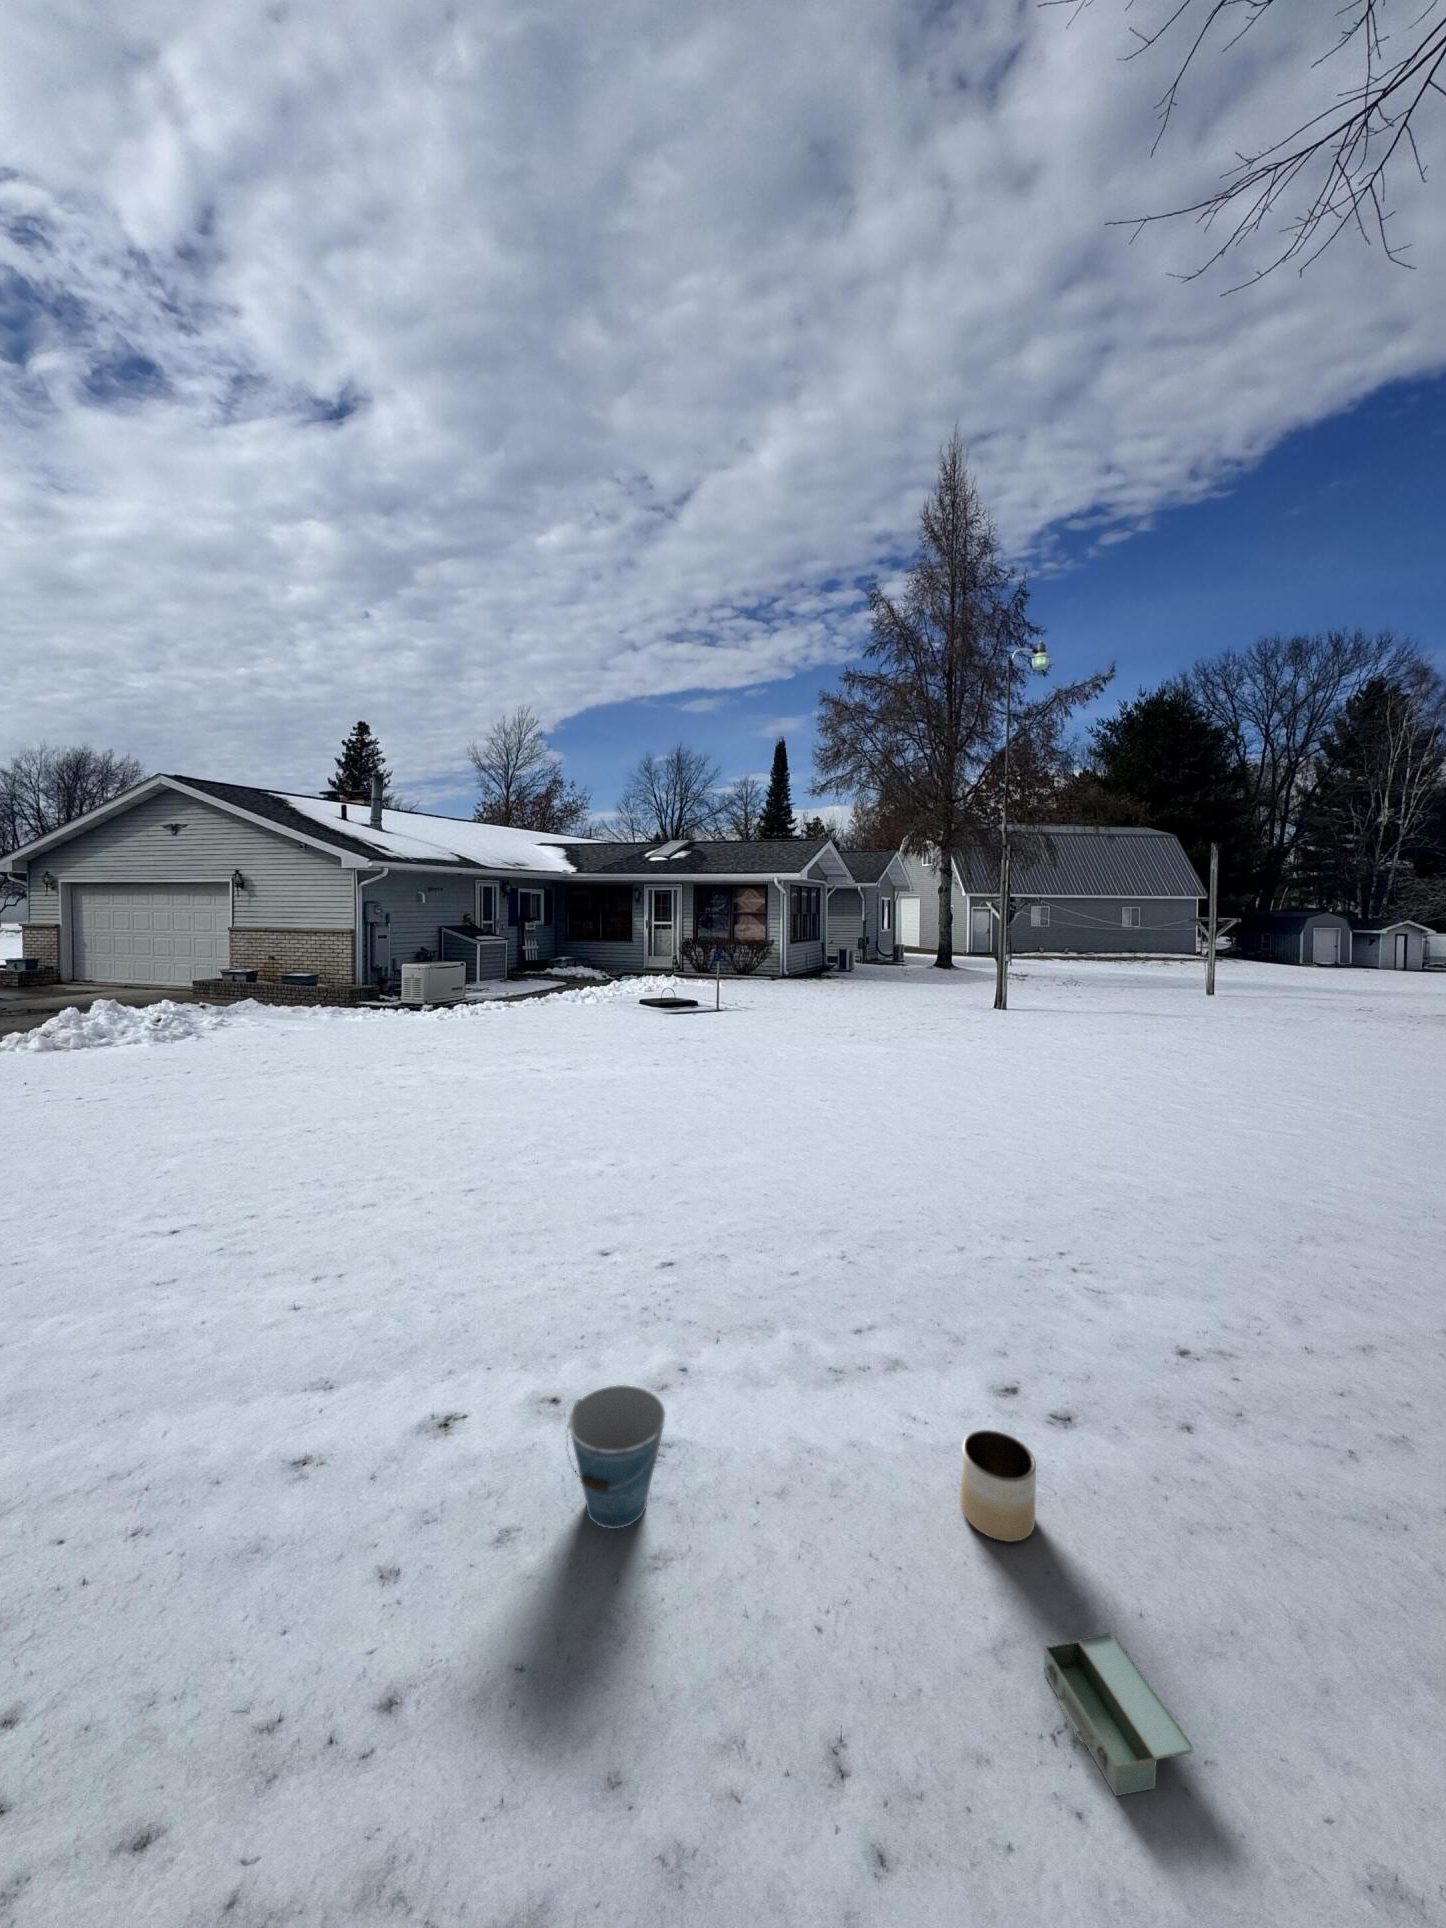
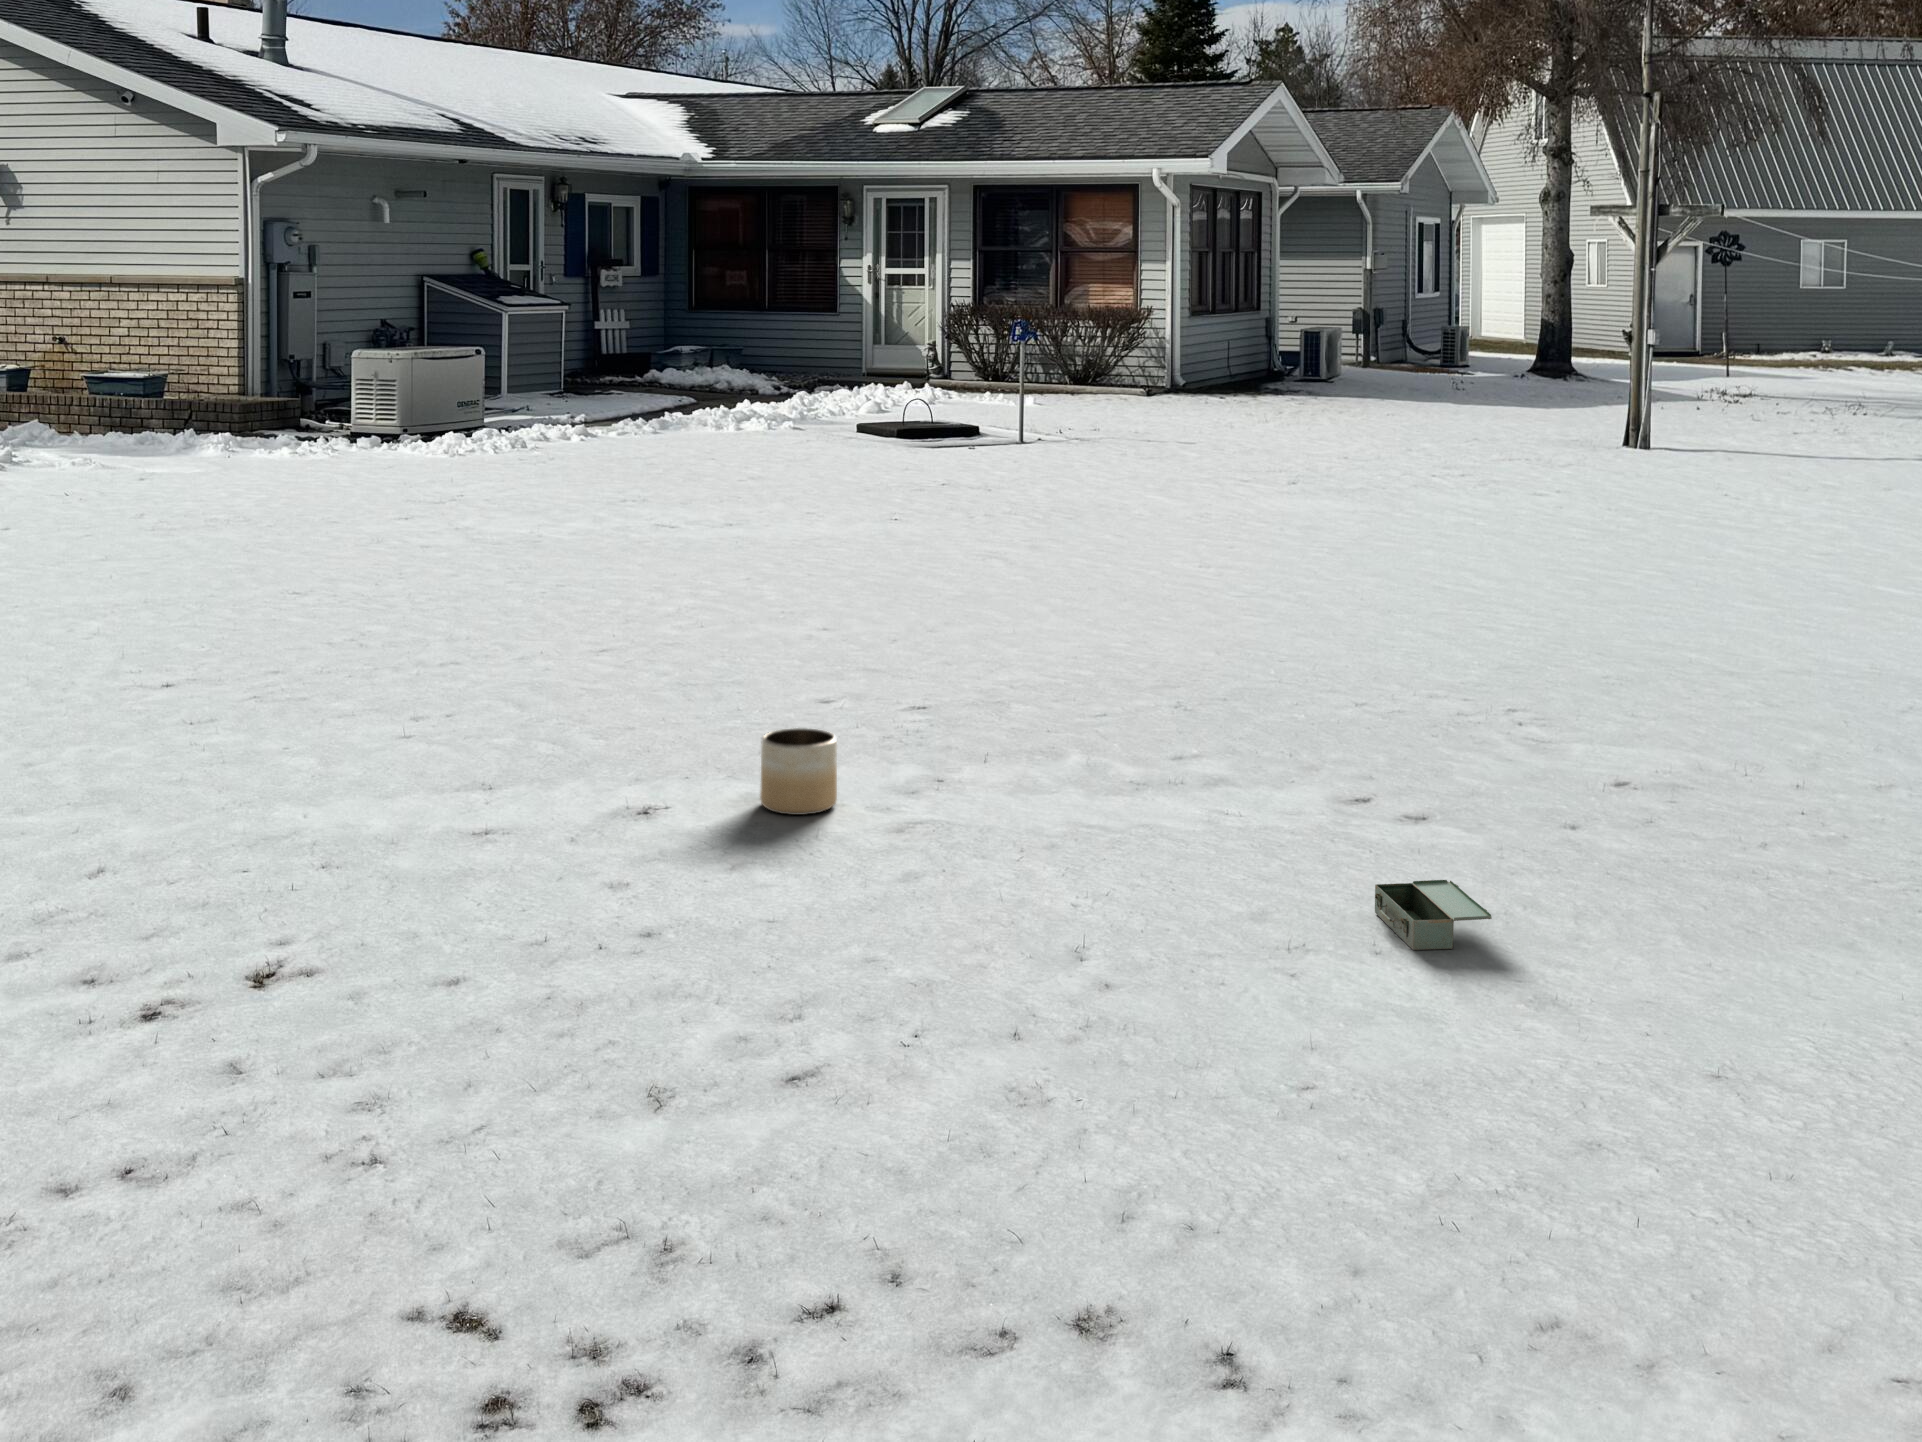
bucket: present [566,1385,666,1529] -> none [863,723,979,851]
planter: present [960,1430,1036,1542] -> present [760,728,837,815]

